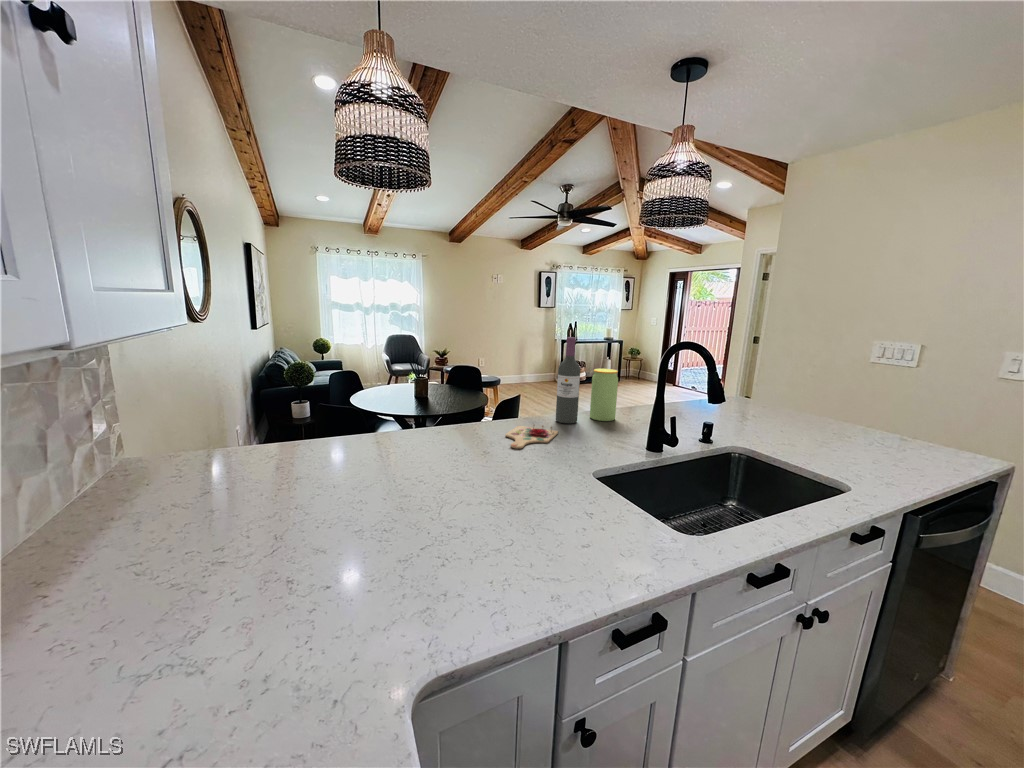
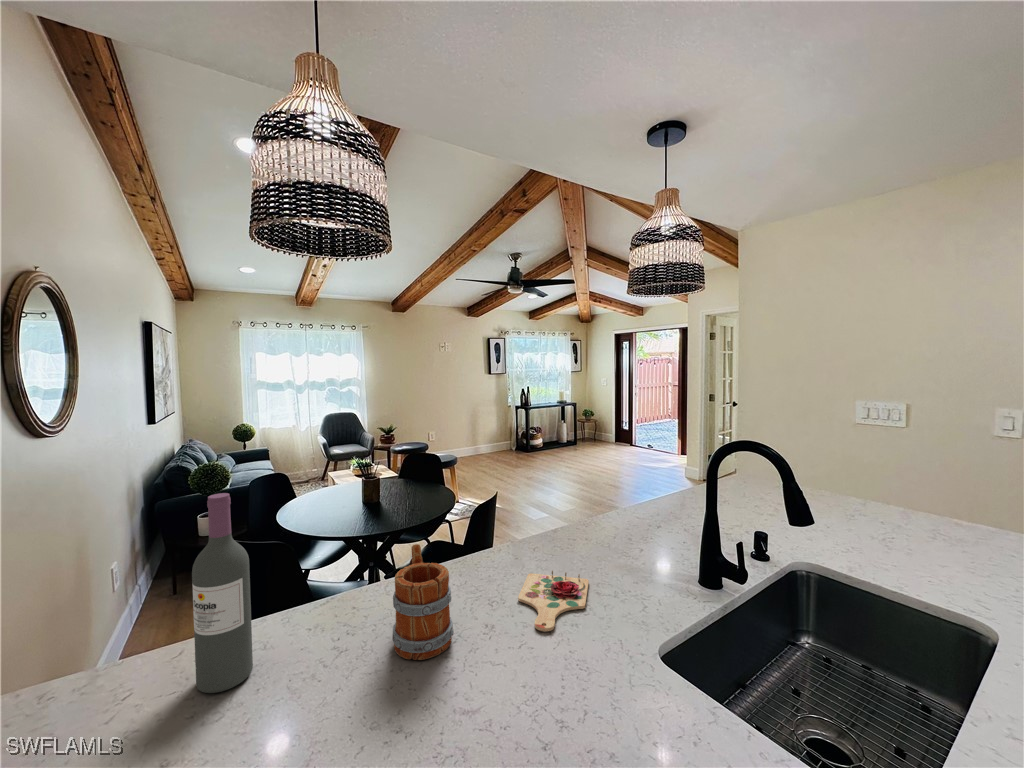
wine bottle: present [556,337,580,424] -> present [192,493,253,693]
jar: present [590,369,618,421] -> none [613,474,647,547]
mug: none [419,389,457,451] -> present [392,544,454,660]

